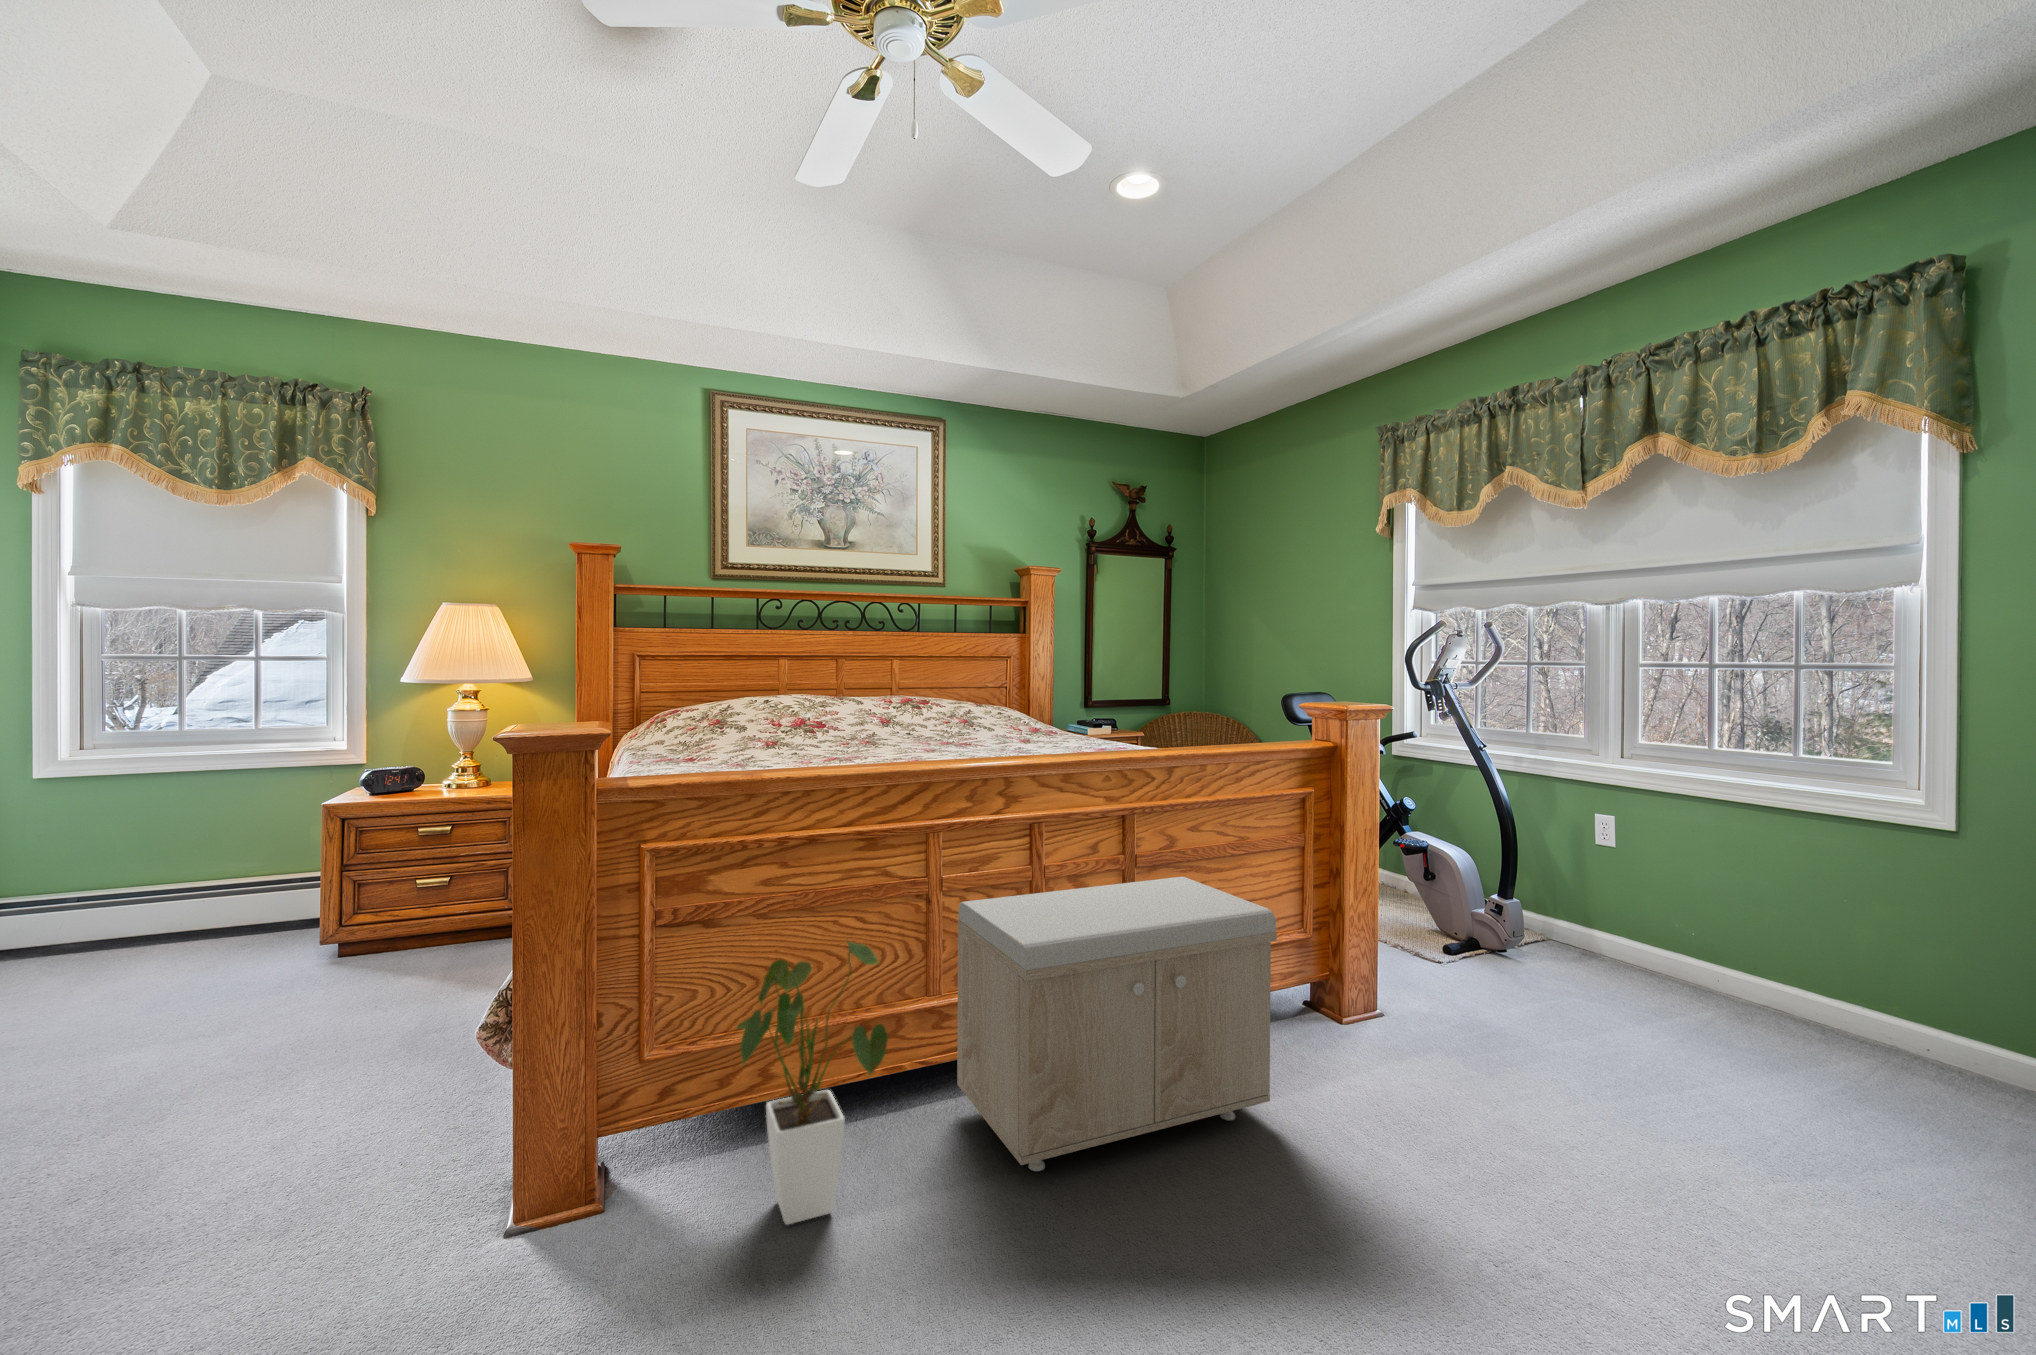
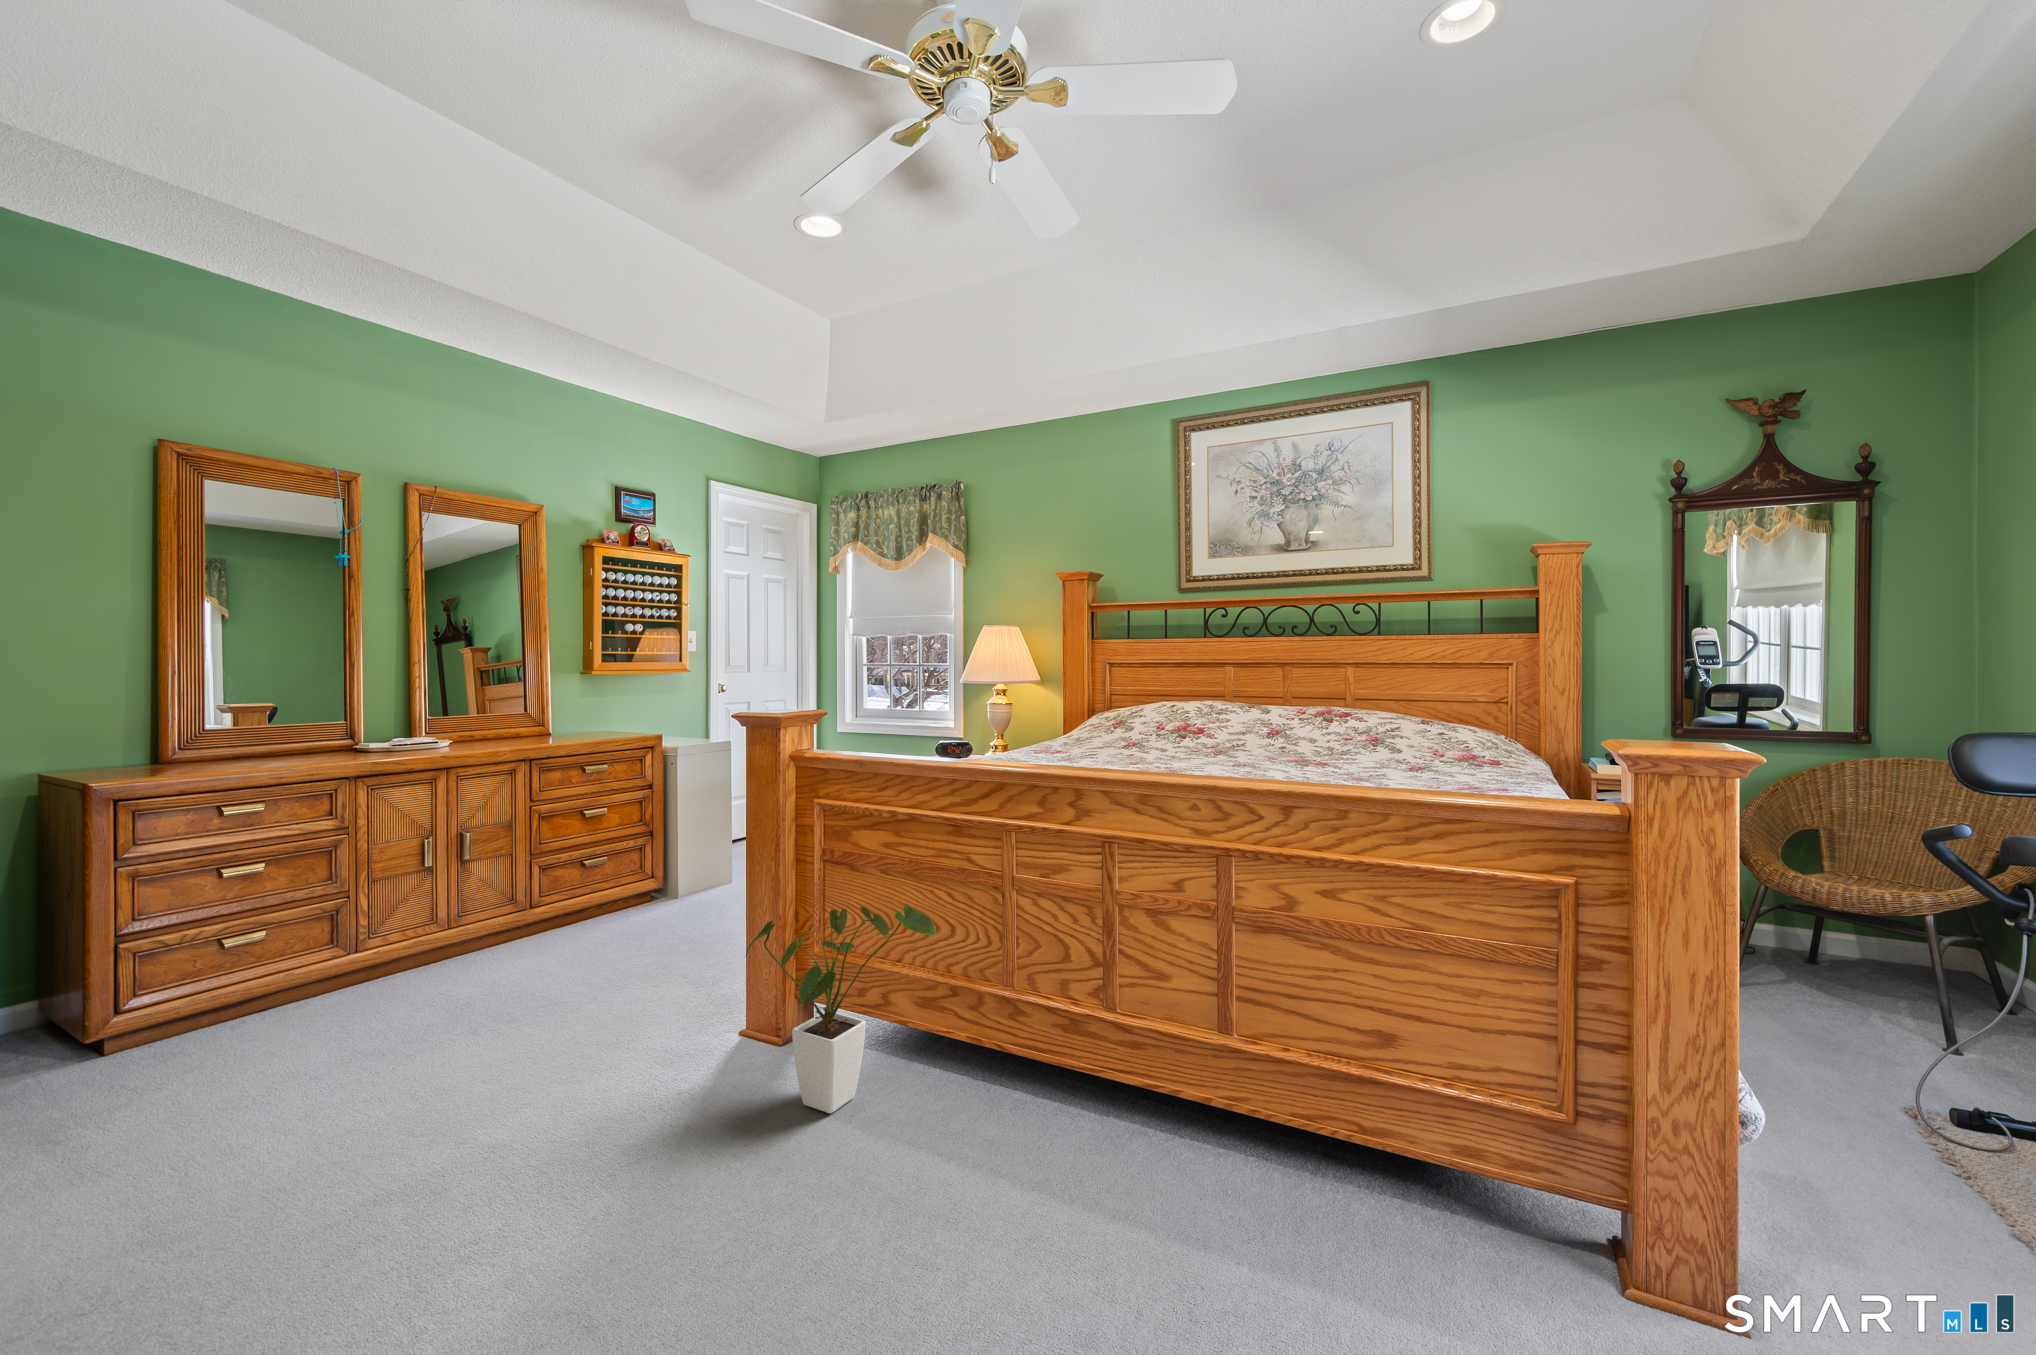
storage bench: present [957,877,1277,1171] -> none [927,903,1283,1269]

